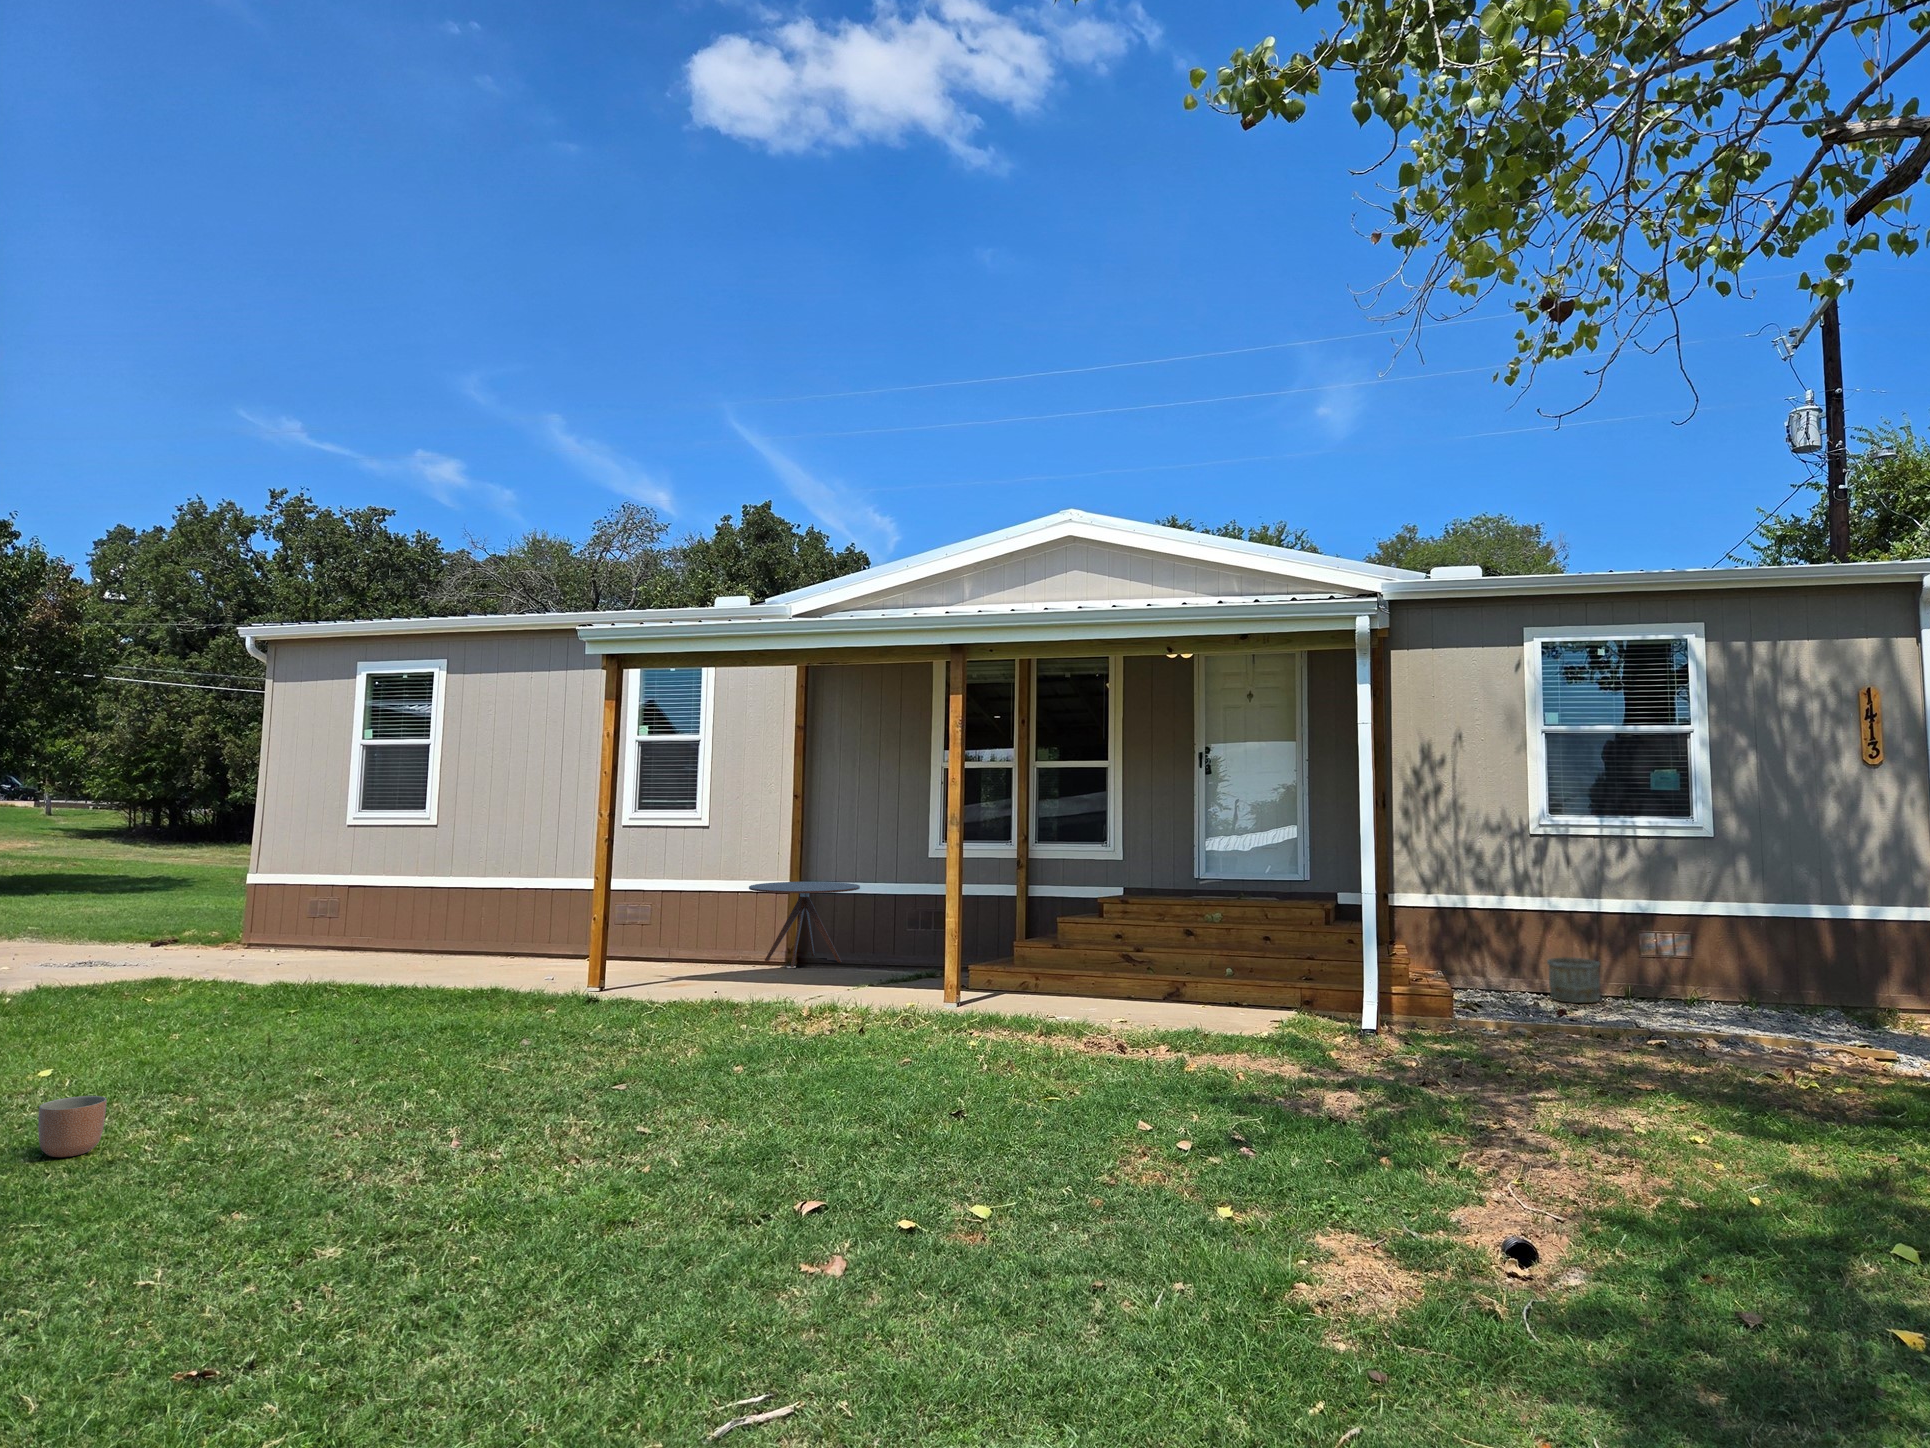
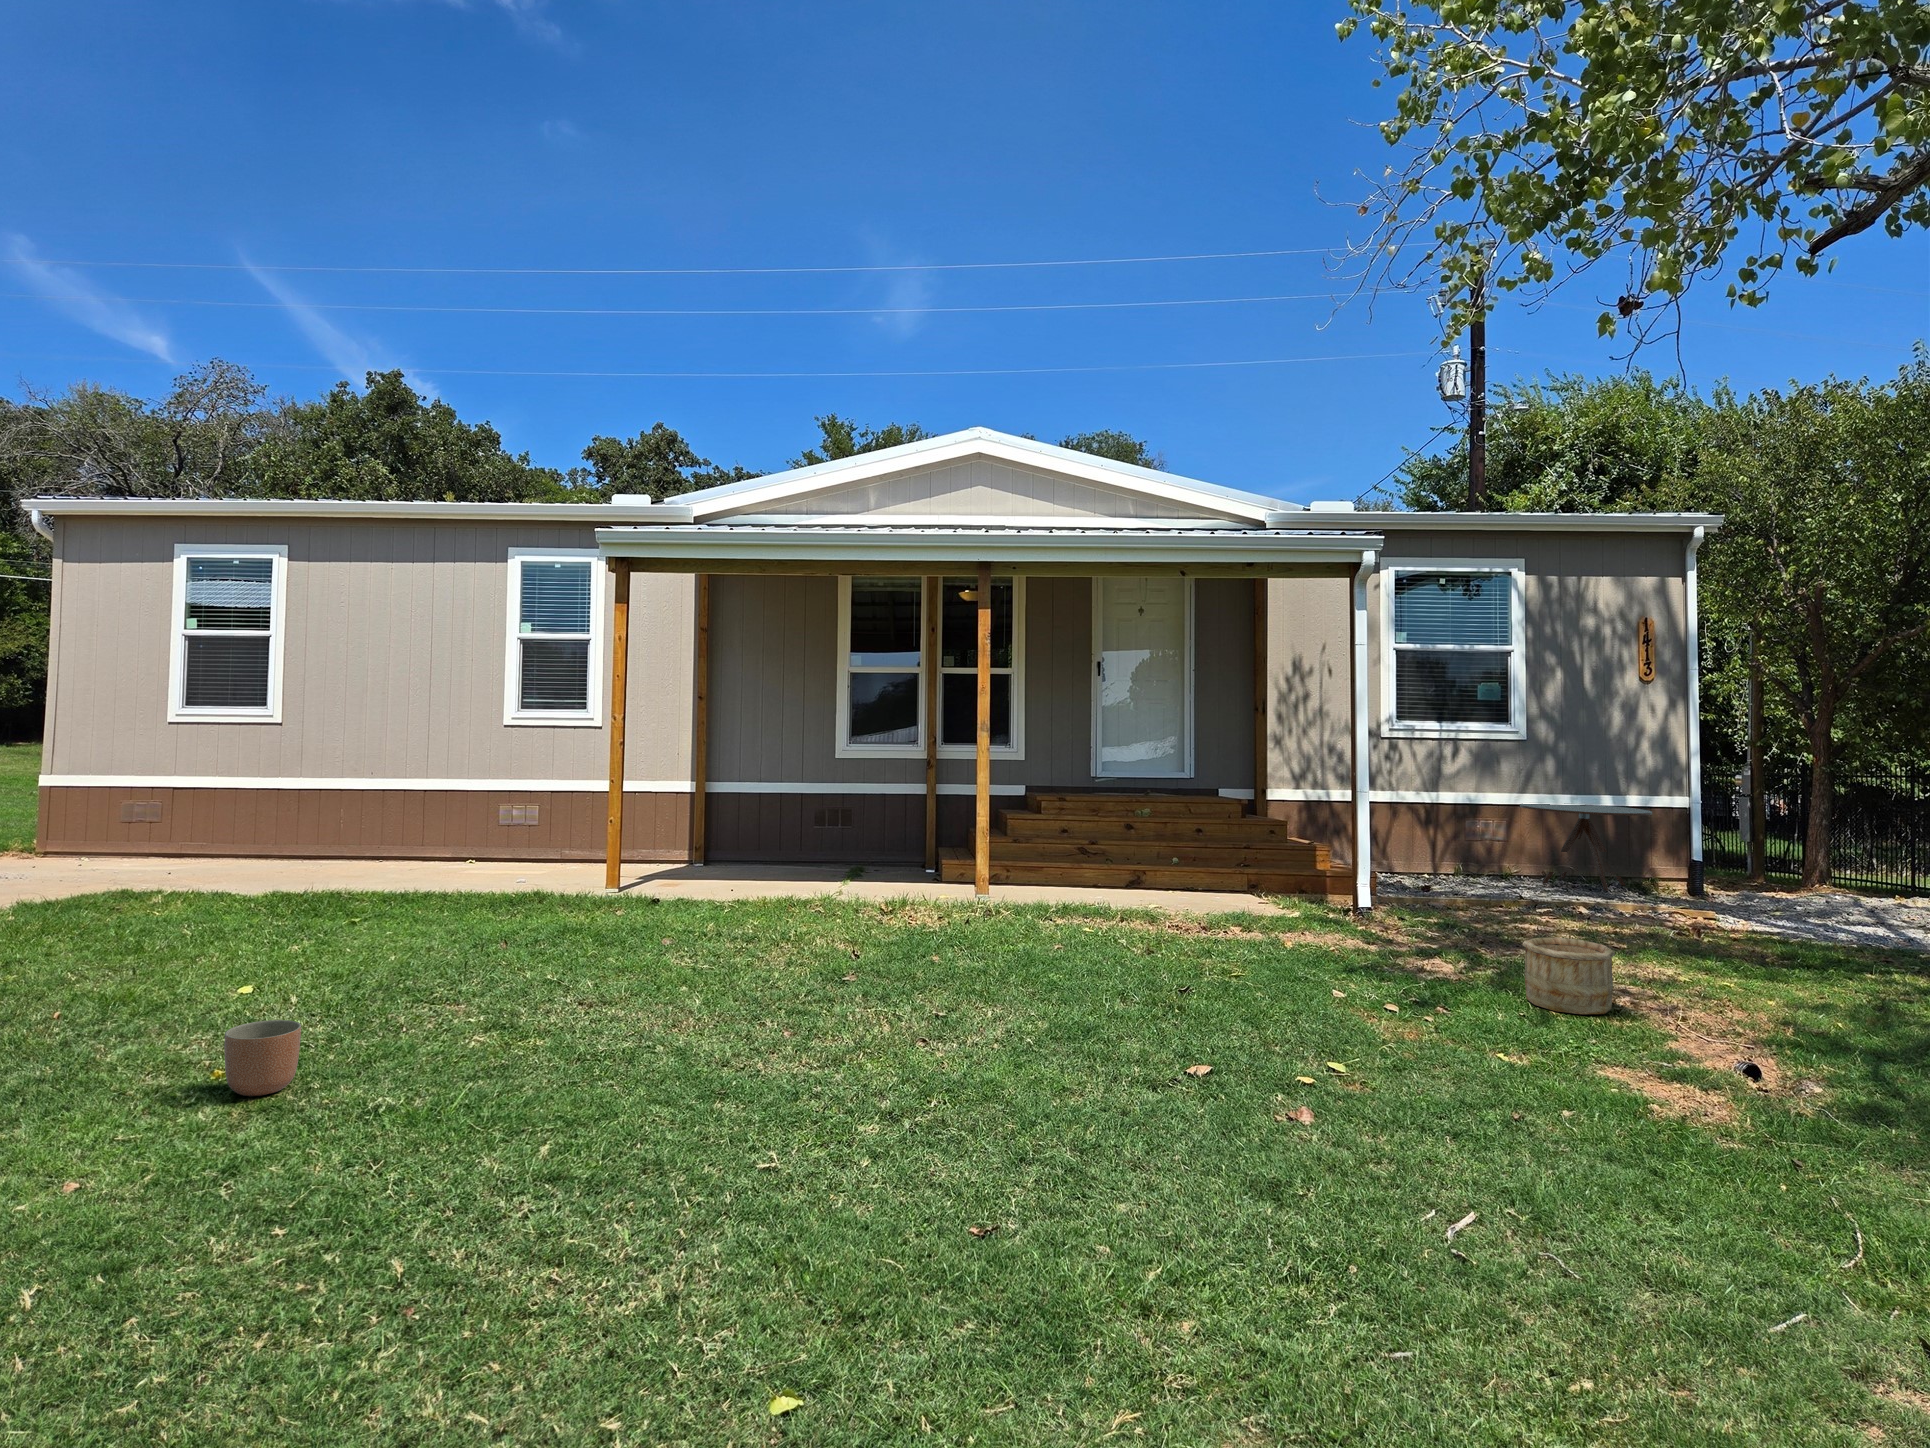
round table: present [749,882,860,967] -> present [1520,804,1652,891]
wooden bucket: present [1547,958,1600,1003] -> present [1522,937,1615,1014]

